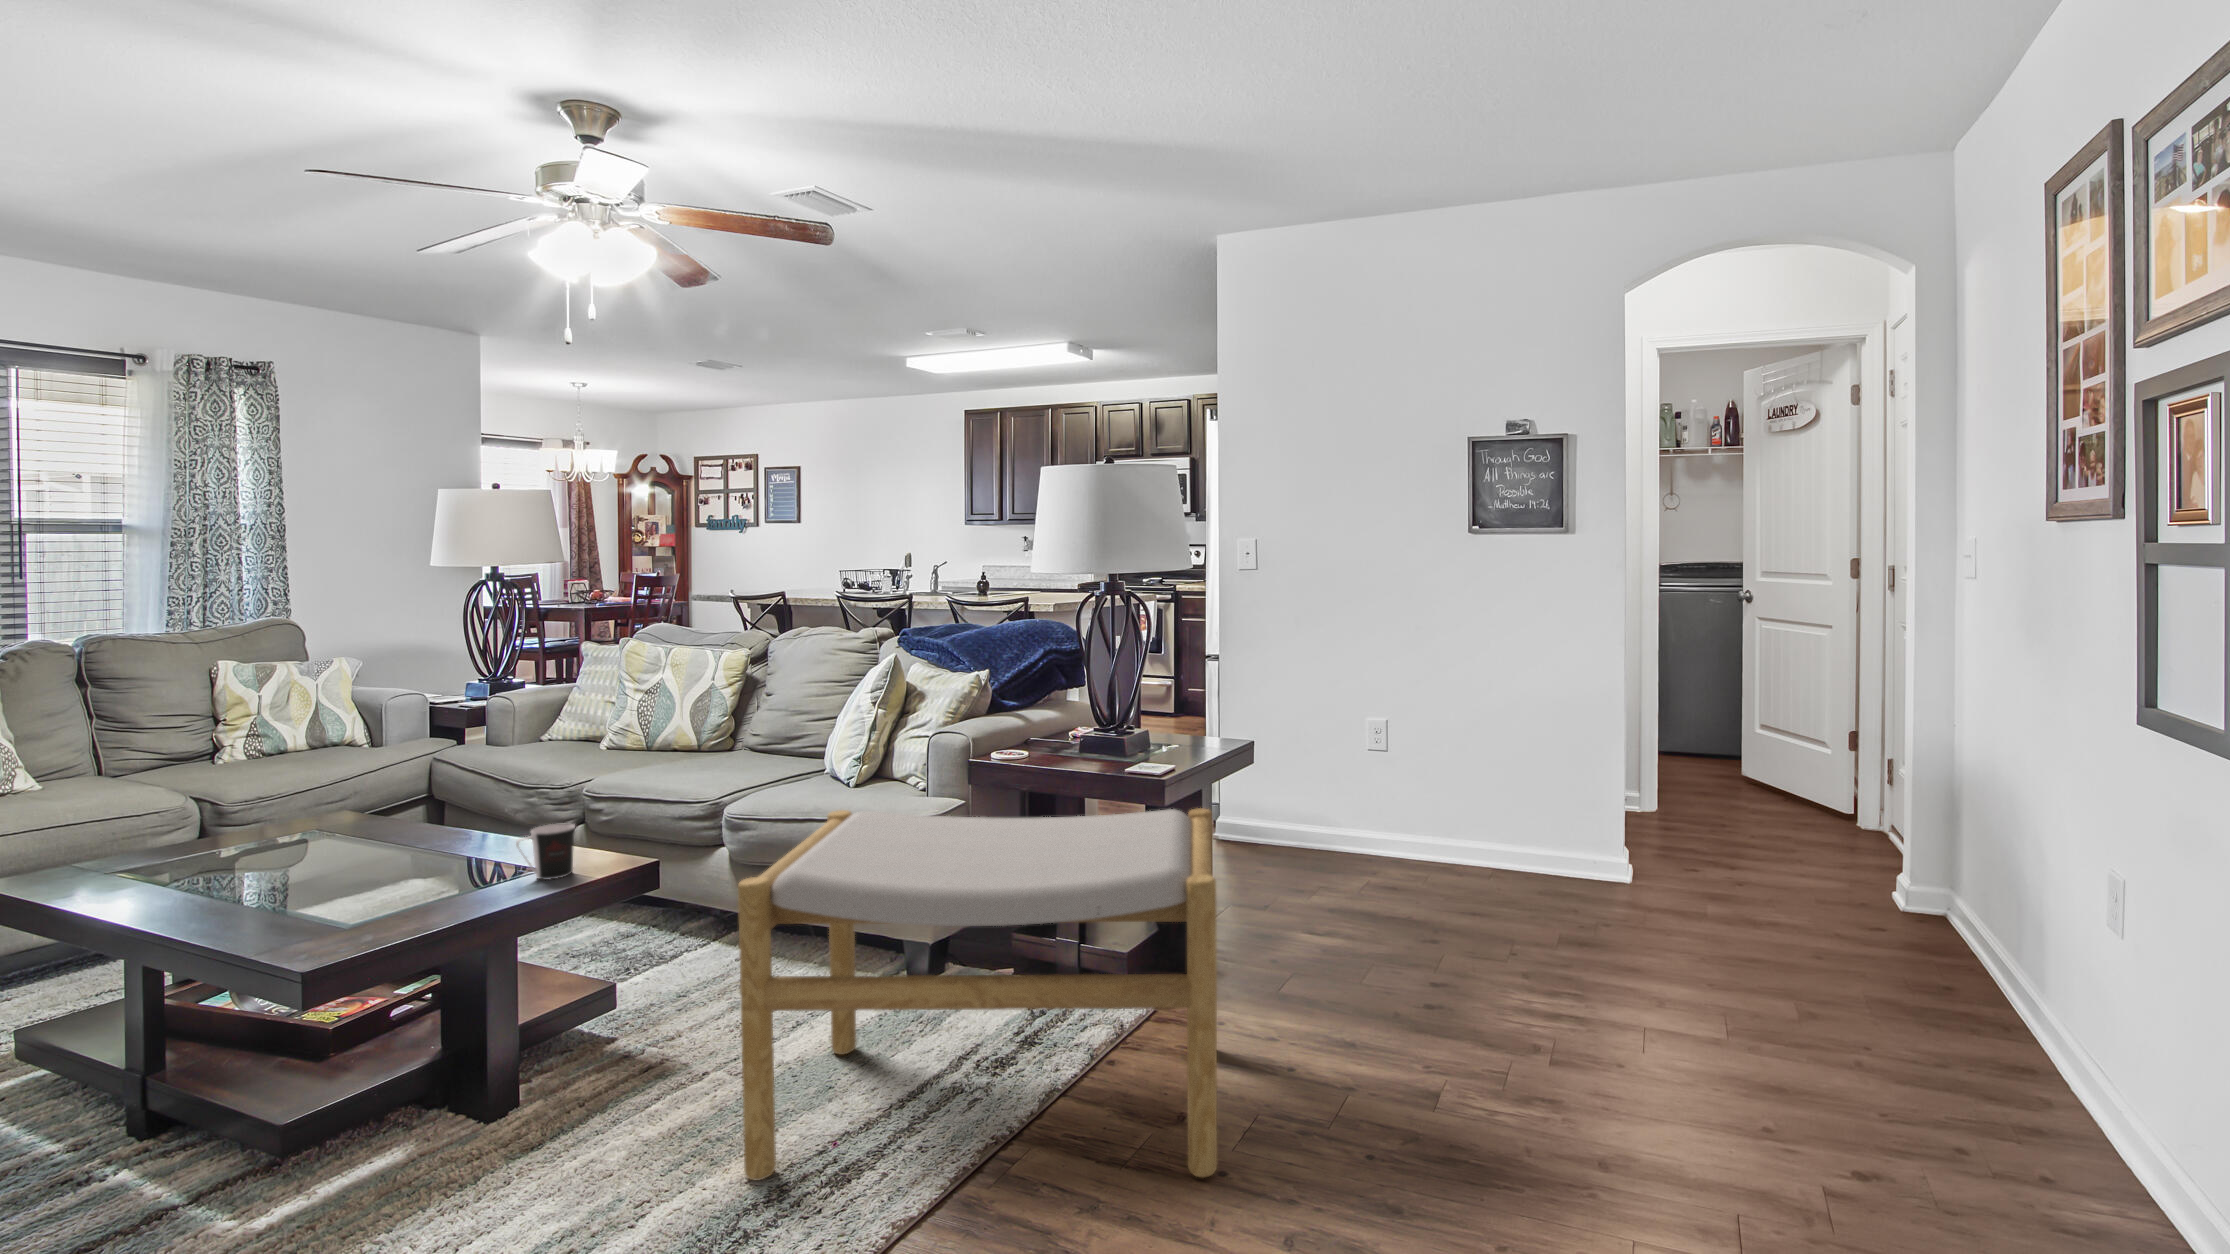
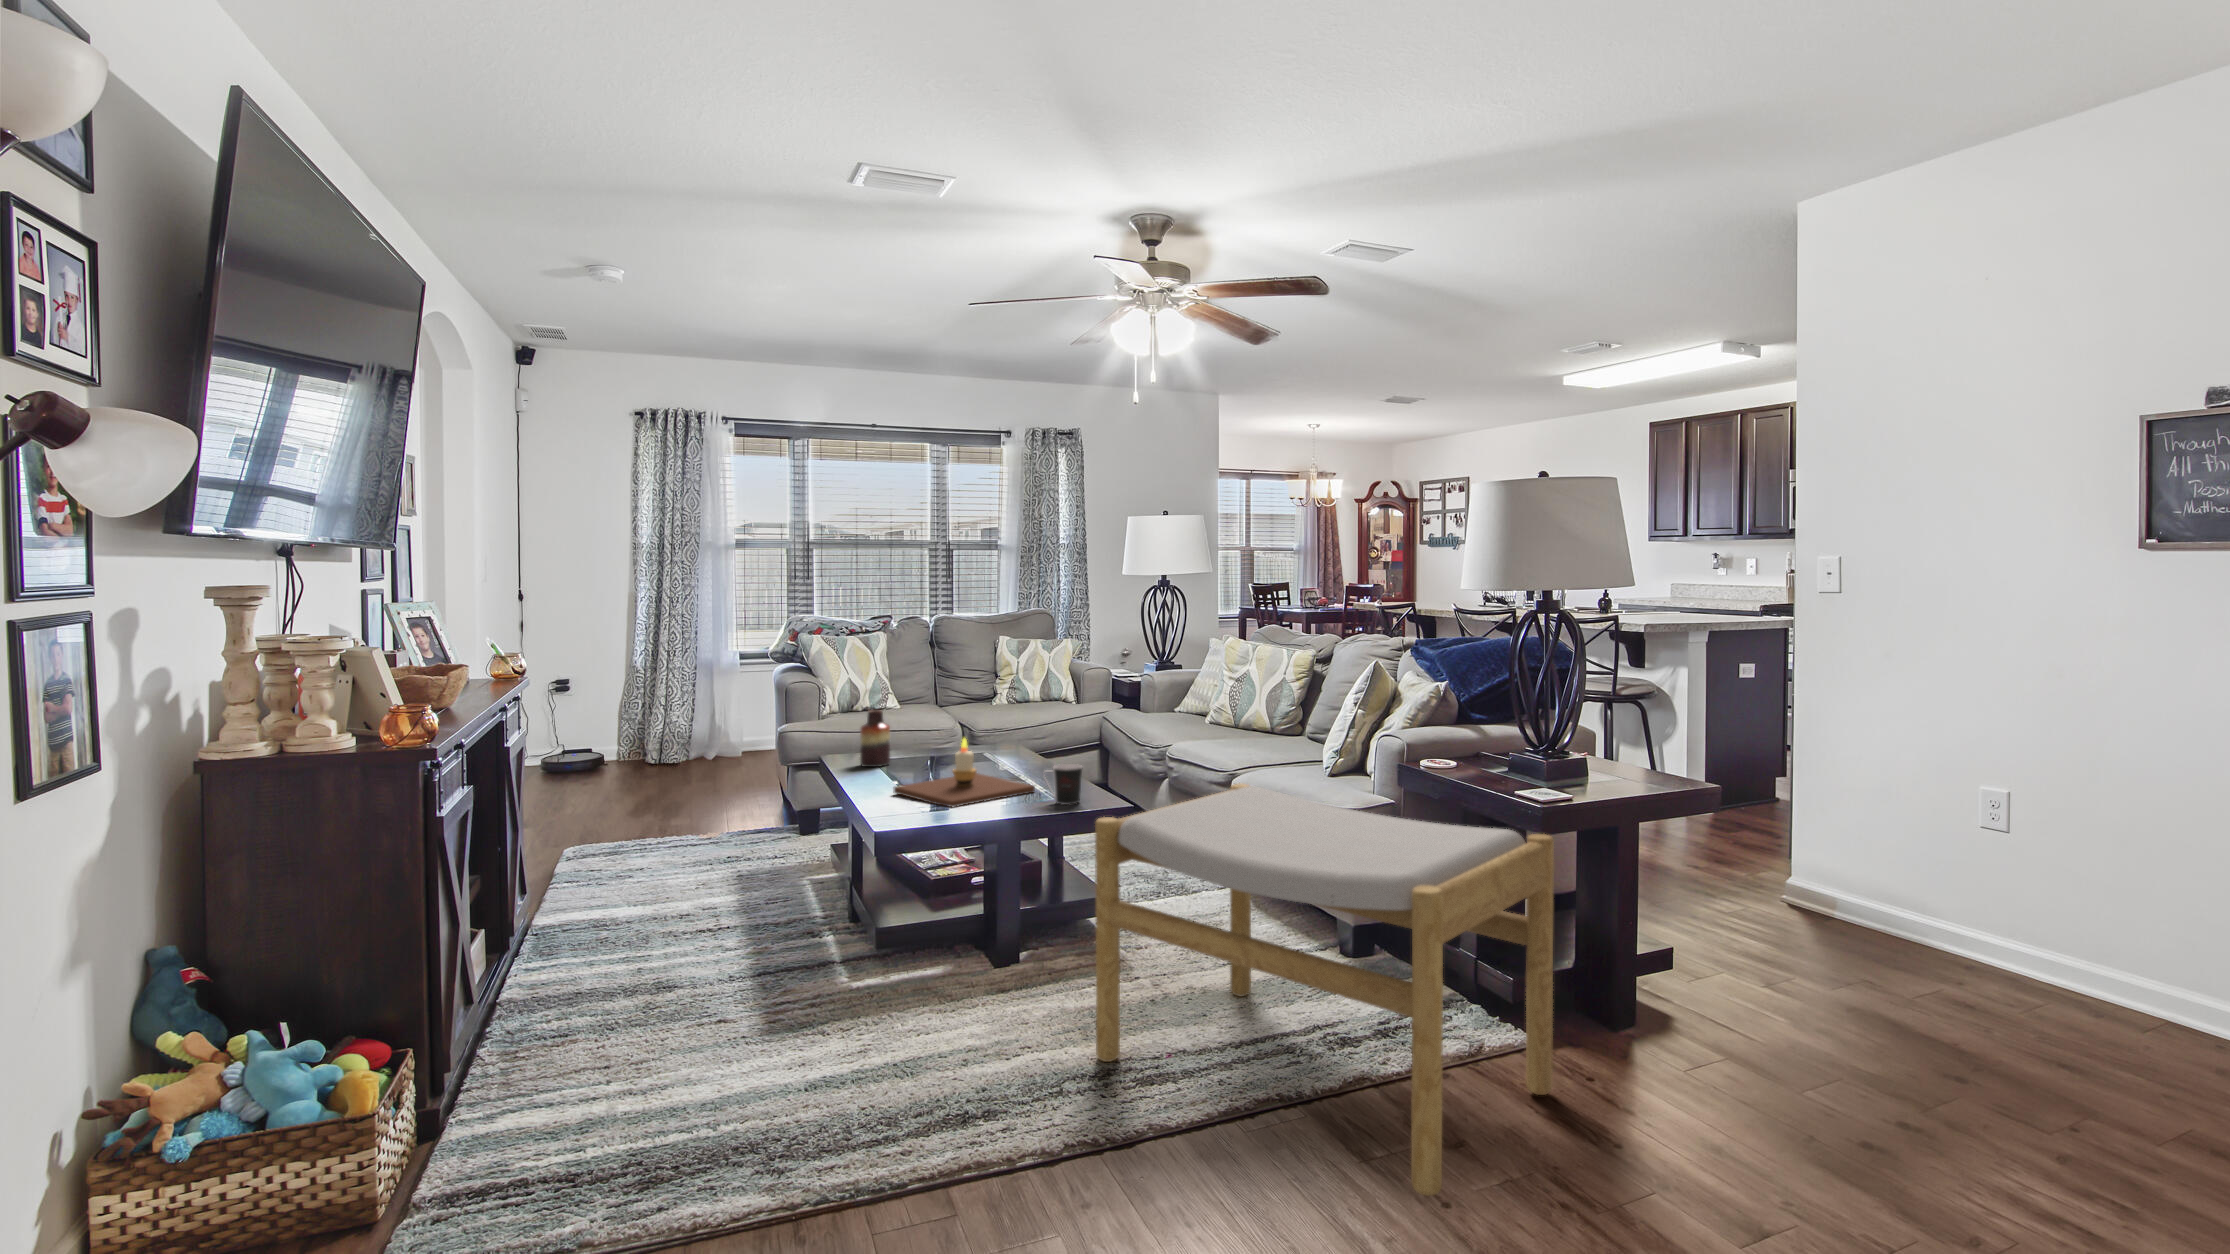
vase: none [60,795,126,889] -> present [860,710,890,767]
candle: none [222,813,476,918] -> present [893,738,1035,807]

